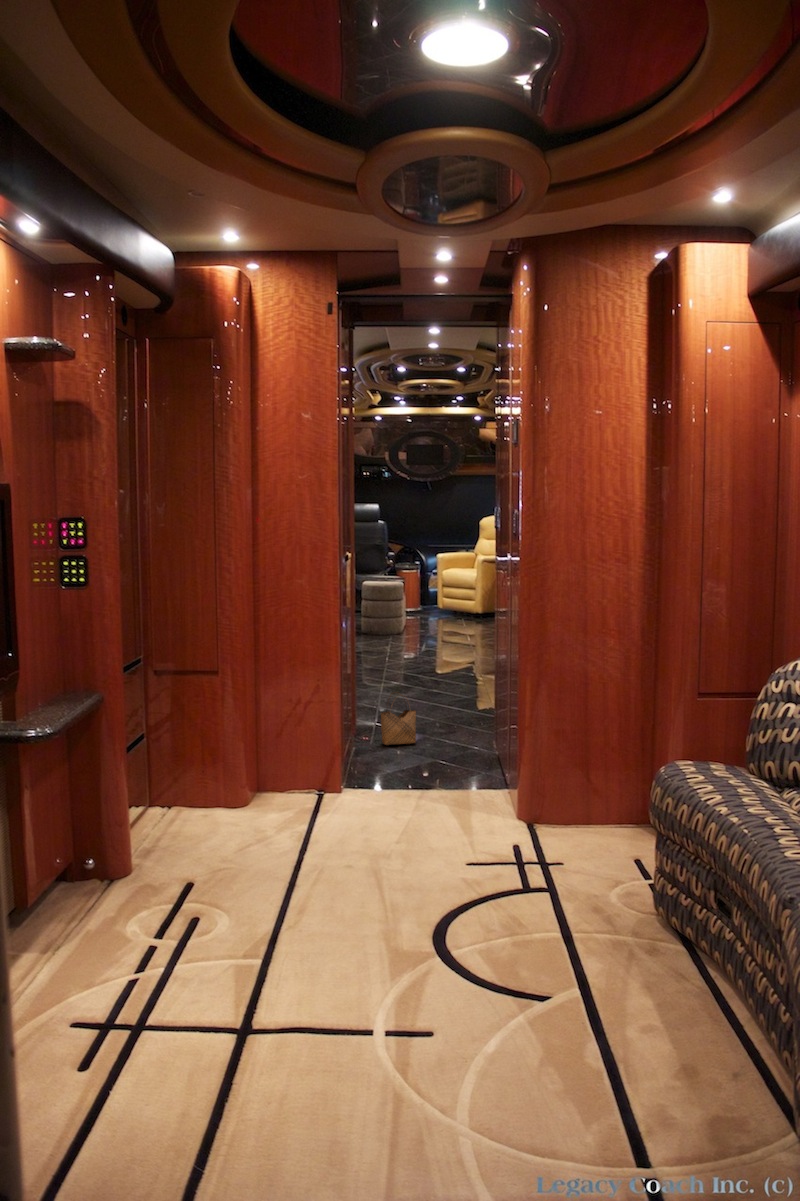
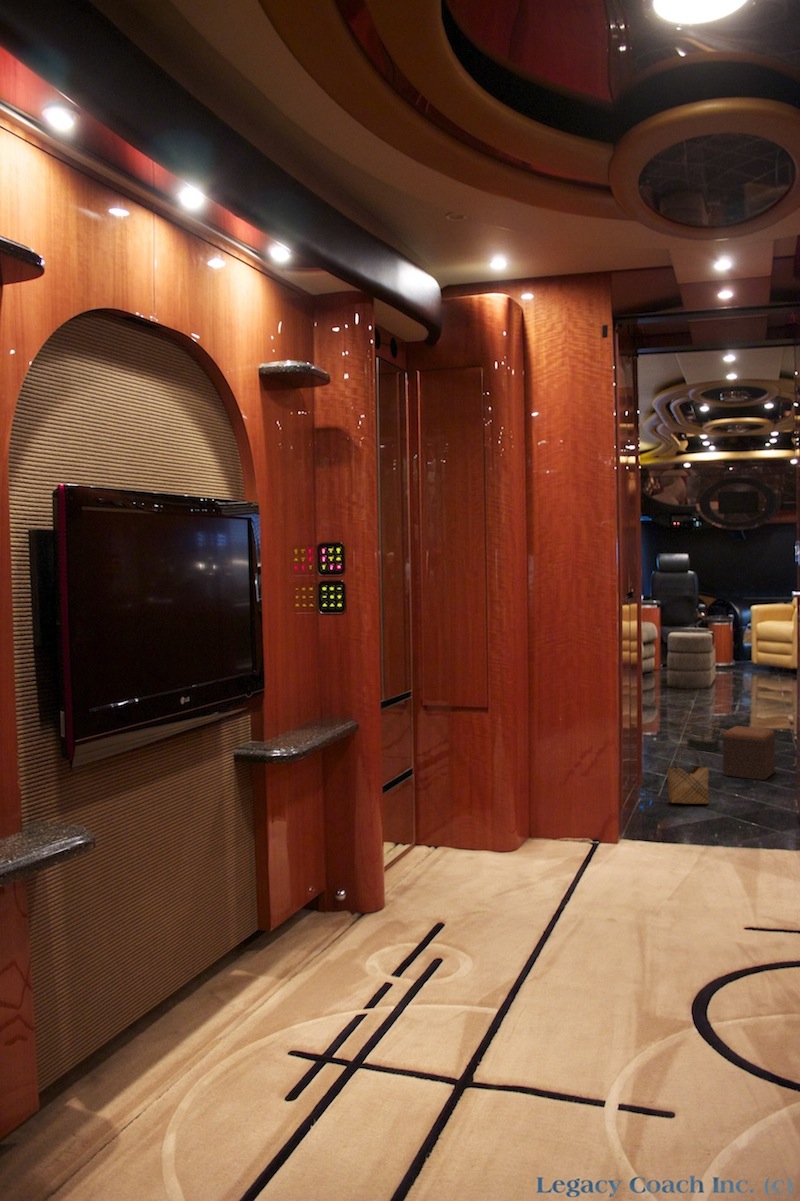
decorative plant: none [383,657,423,693] -> present [678,711,723,752]
footstool: none [424,671,466,718] -> present [723,726,775,780]

